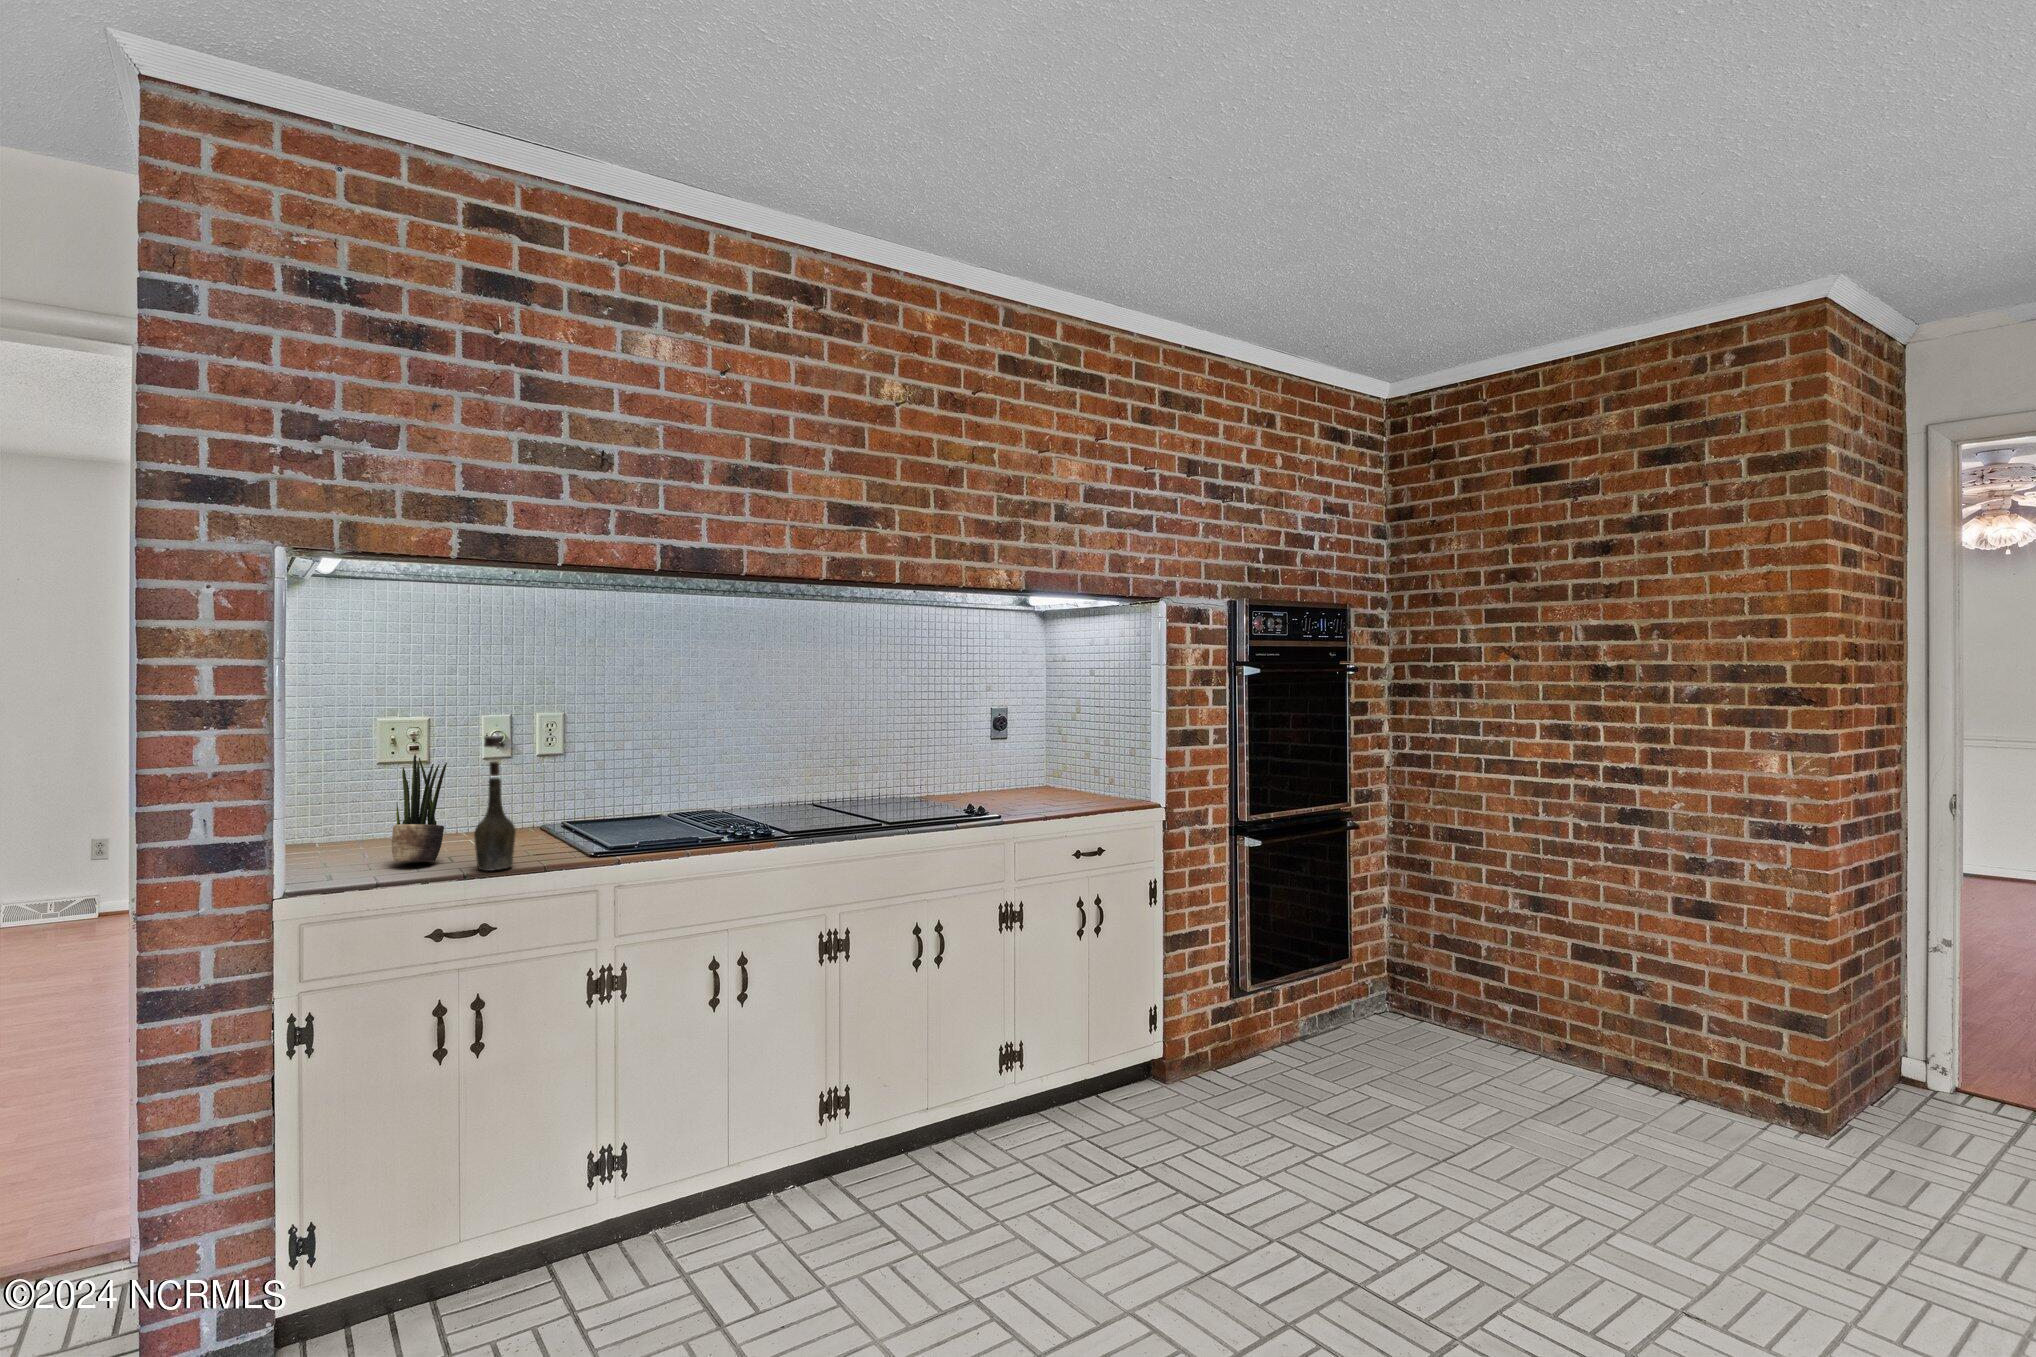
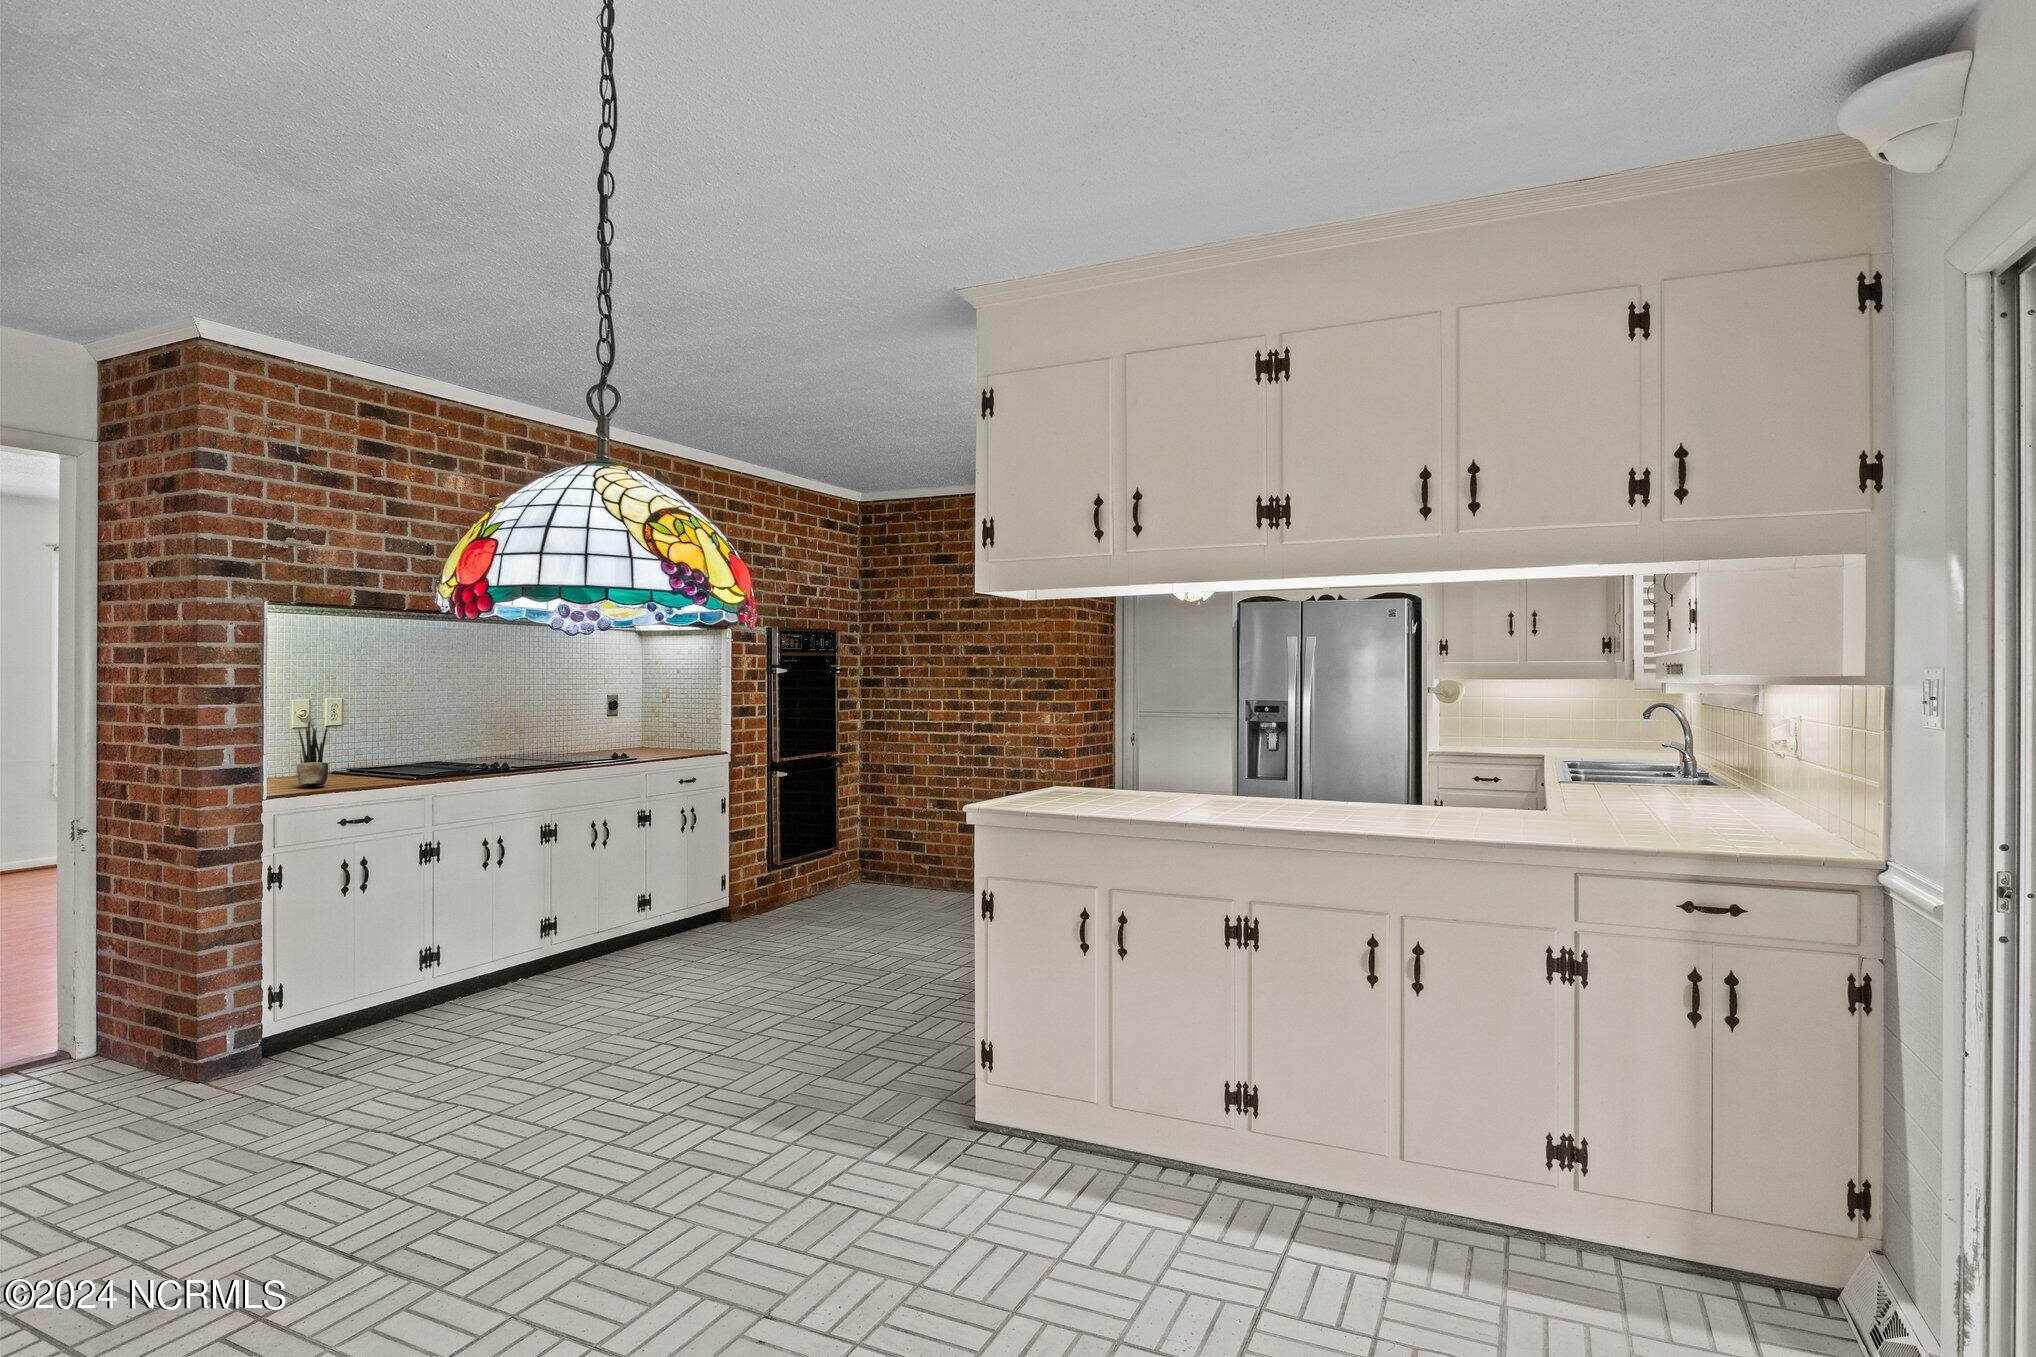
bottle: present [474,736,516,871] -> none [356,710,381,787]

